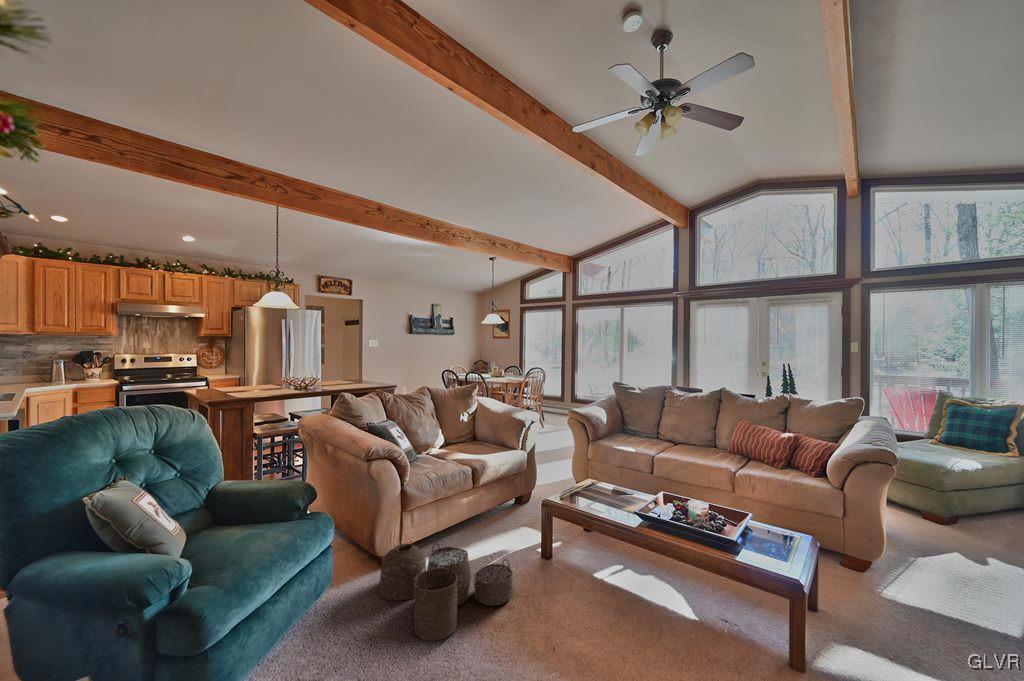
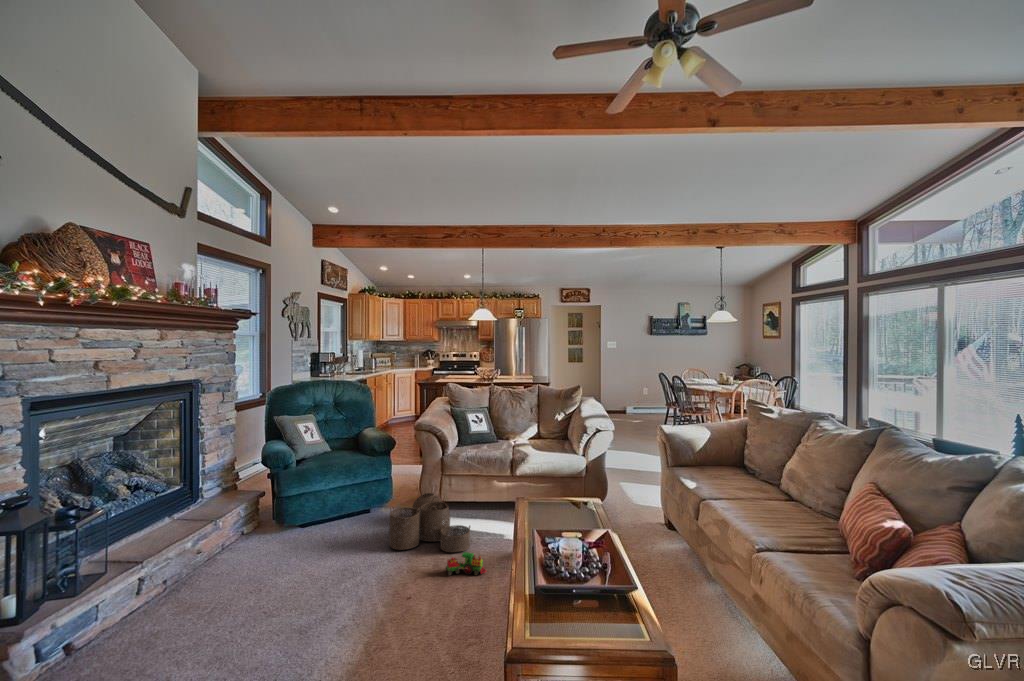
toy train: none [539,584,574,626] -> present [446,552,486,576]

